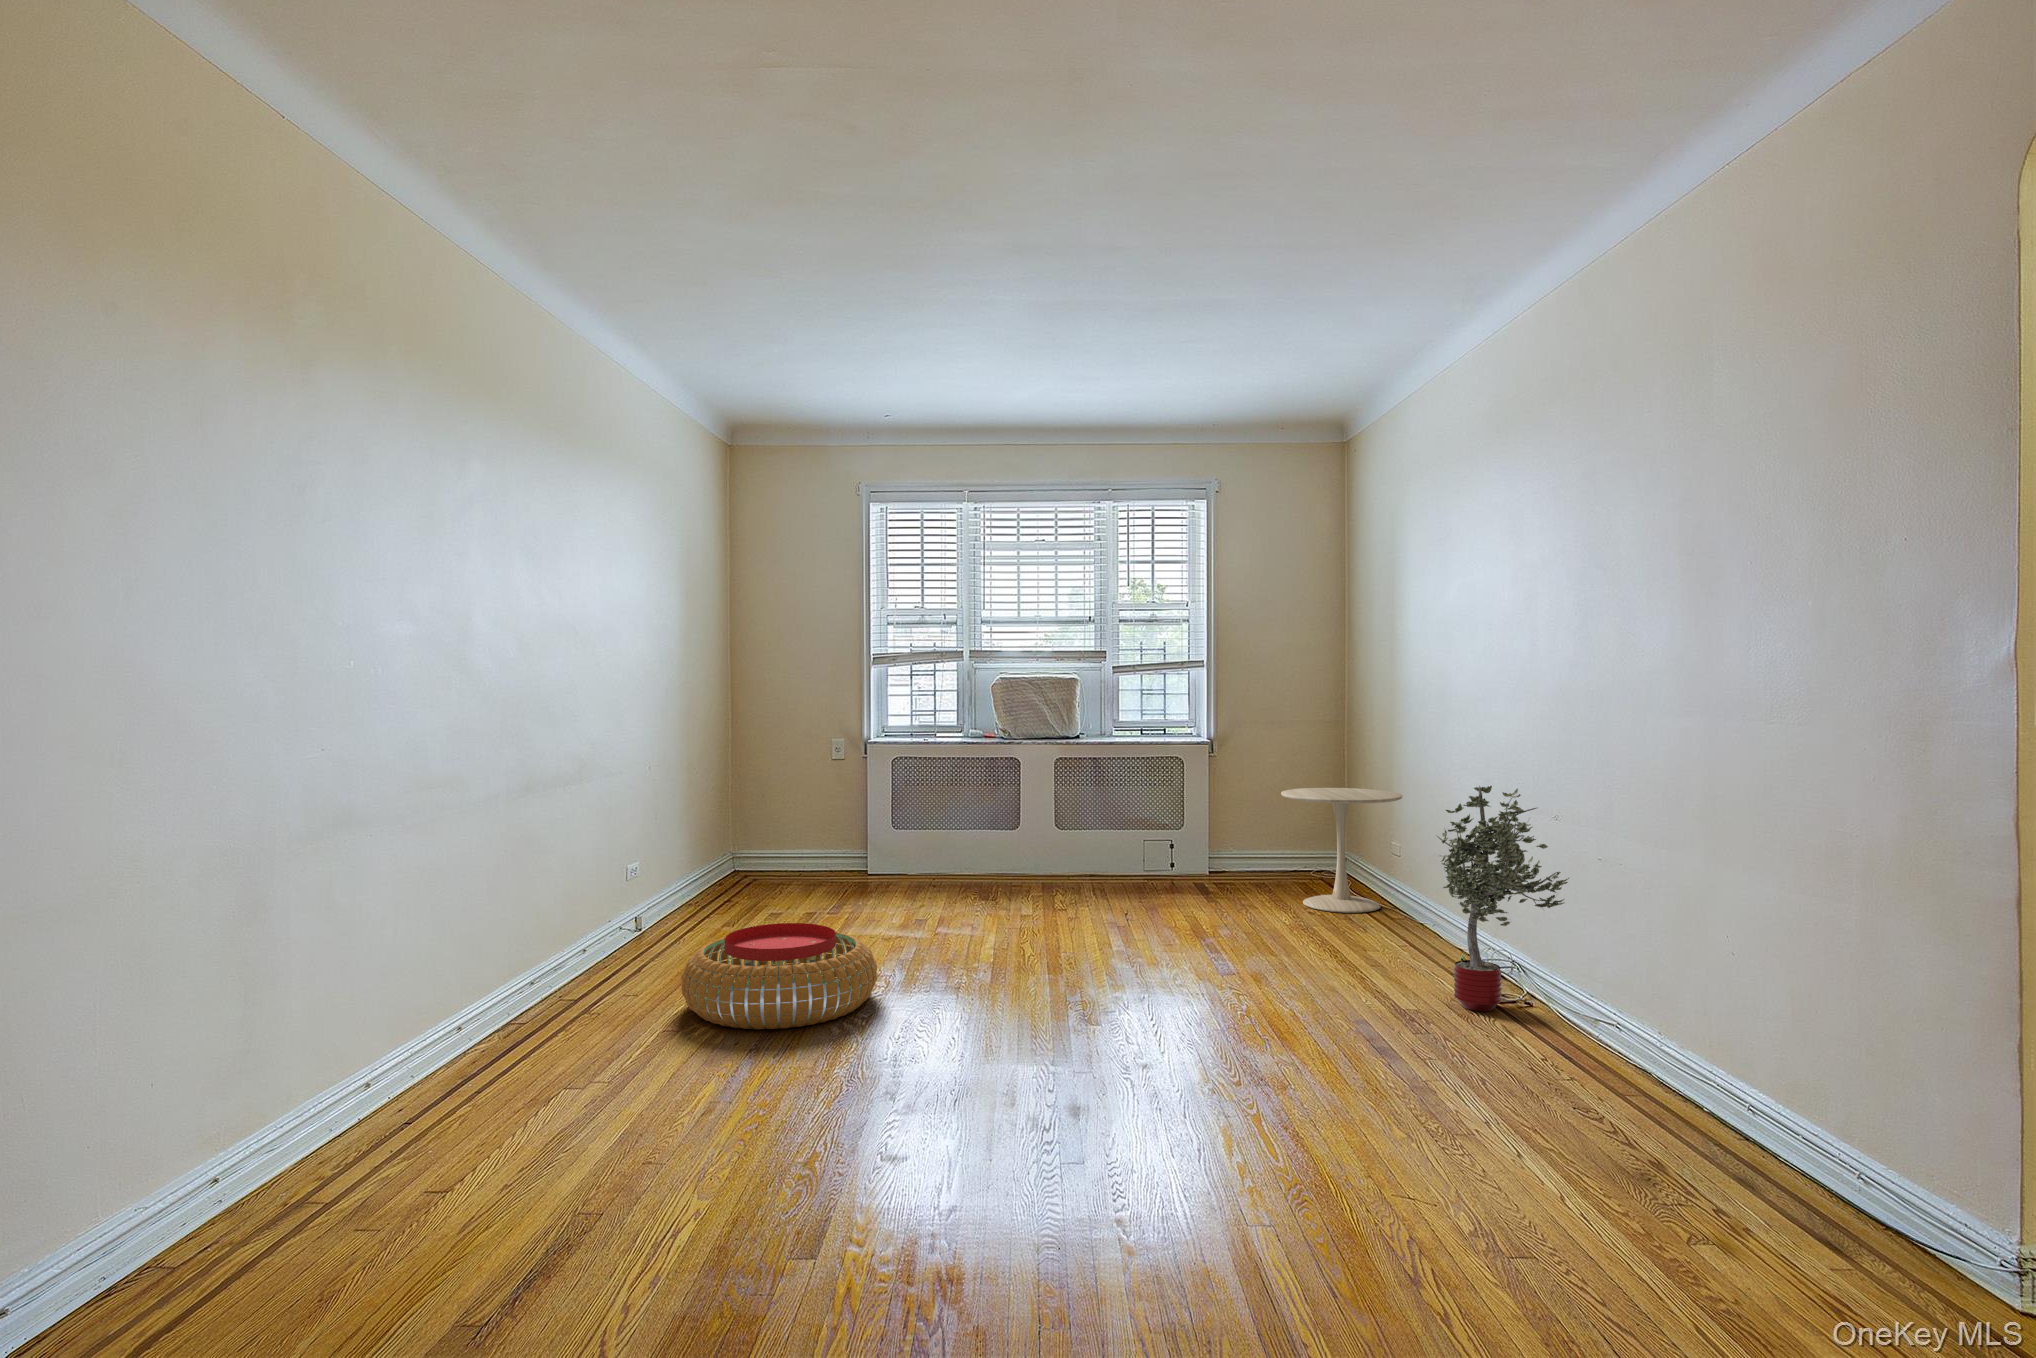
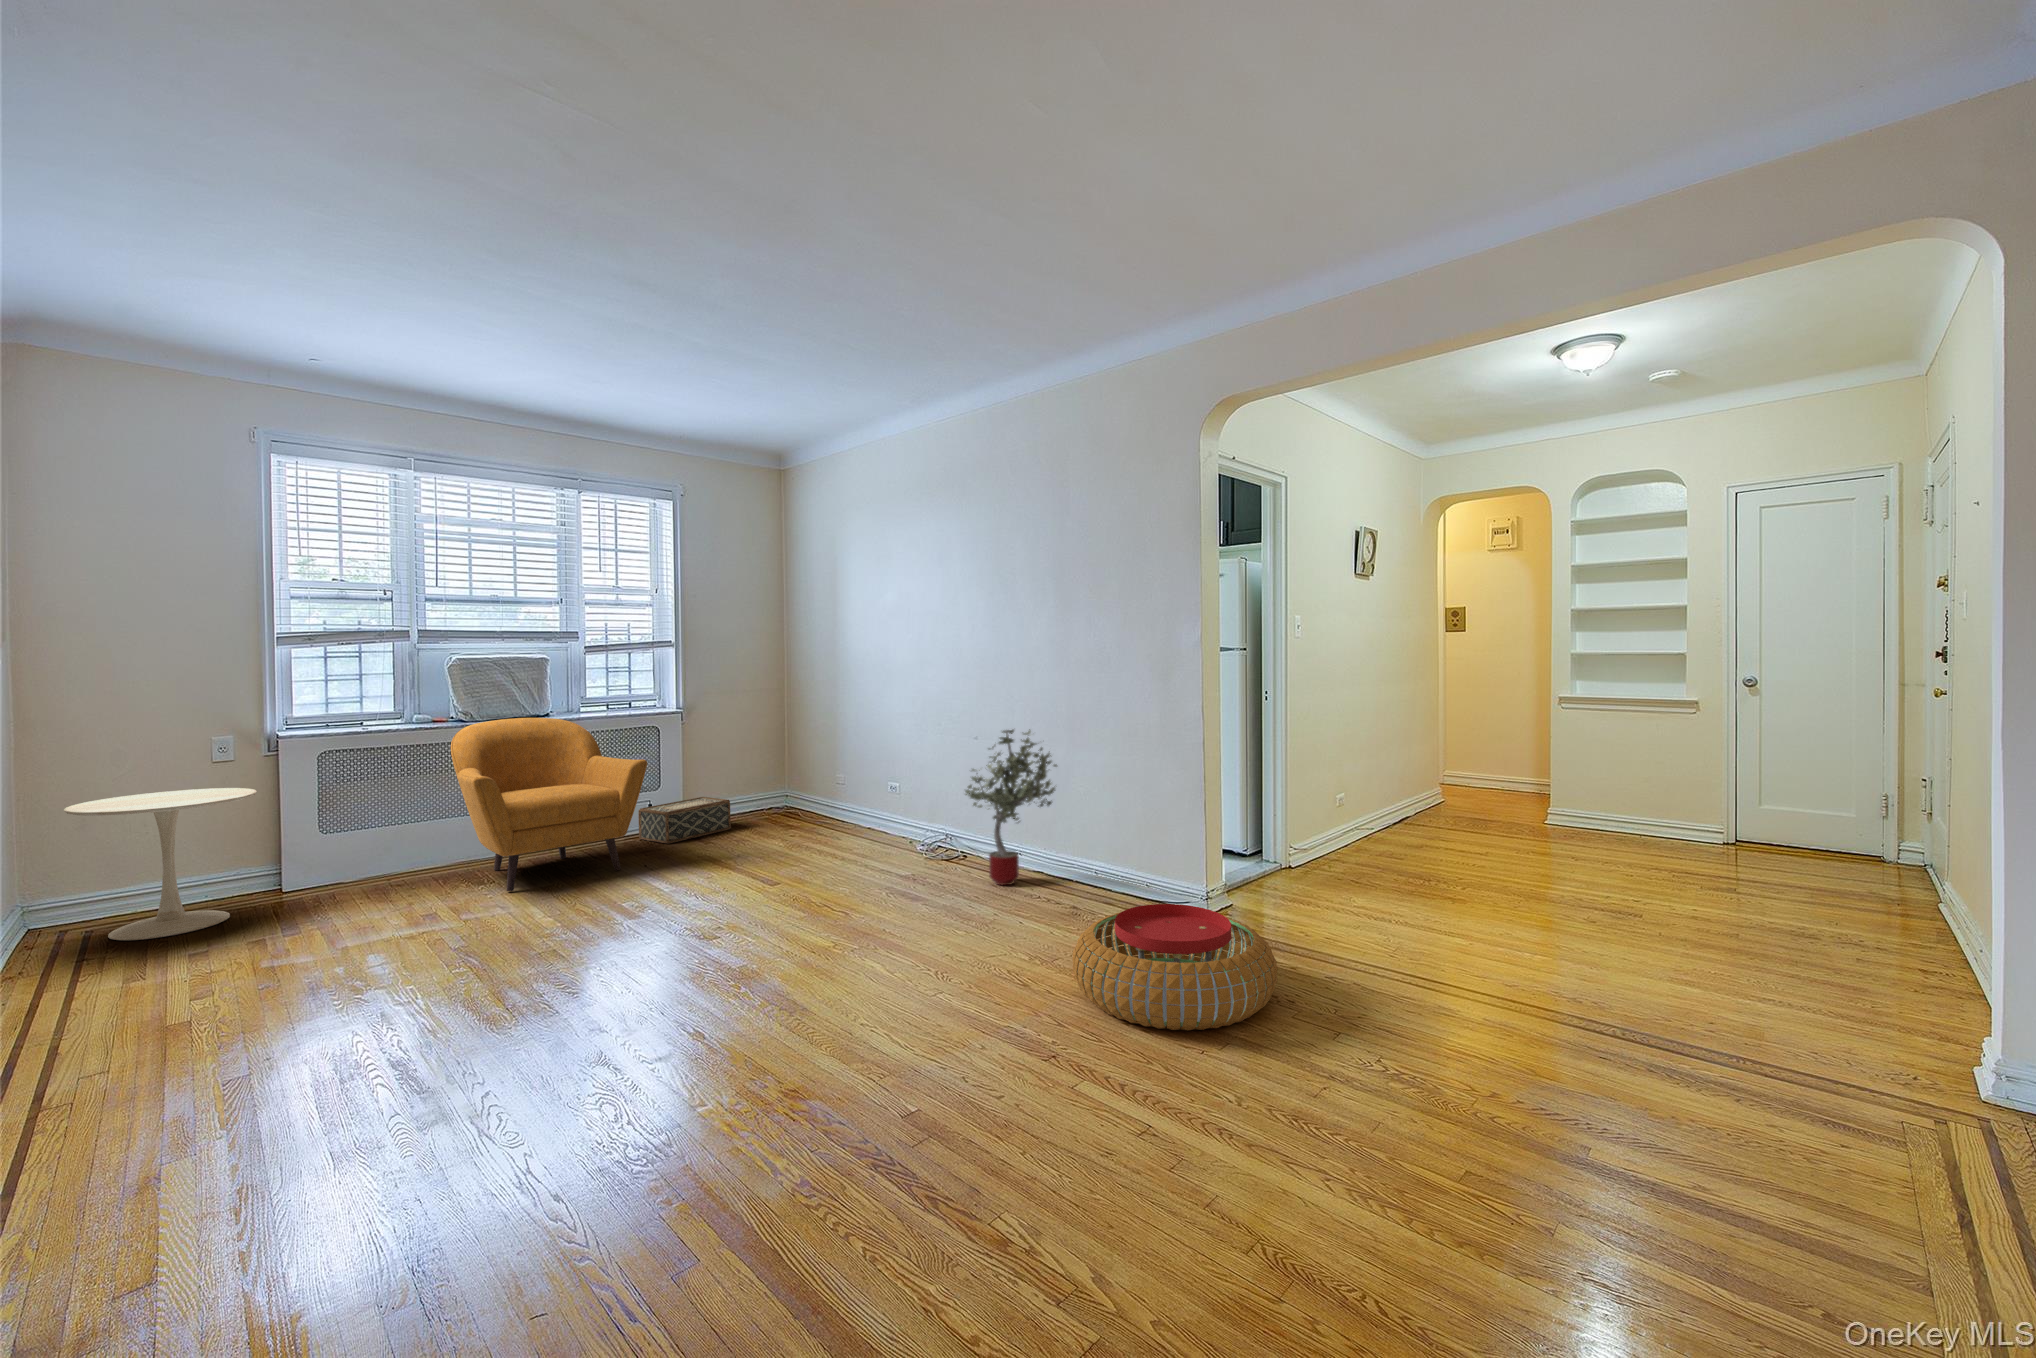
armchair: none [964,738,1127,904] -> present [451,718,647,891]
side table: present [1281,788,1402,913] -> present [64,788,257,940]
woven basket: none [1155,842,1254,887] -> present [638,797,731,844]
pouf: present [681,923,877,1029] -> present [1072,904,1277,1031]

